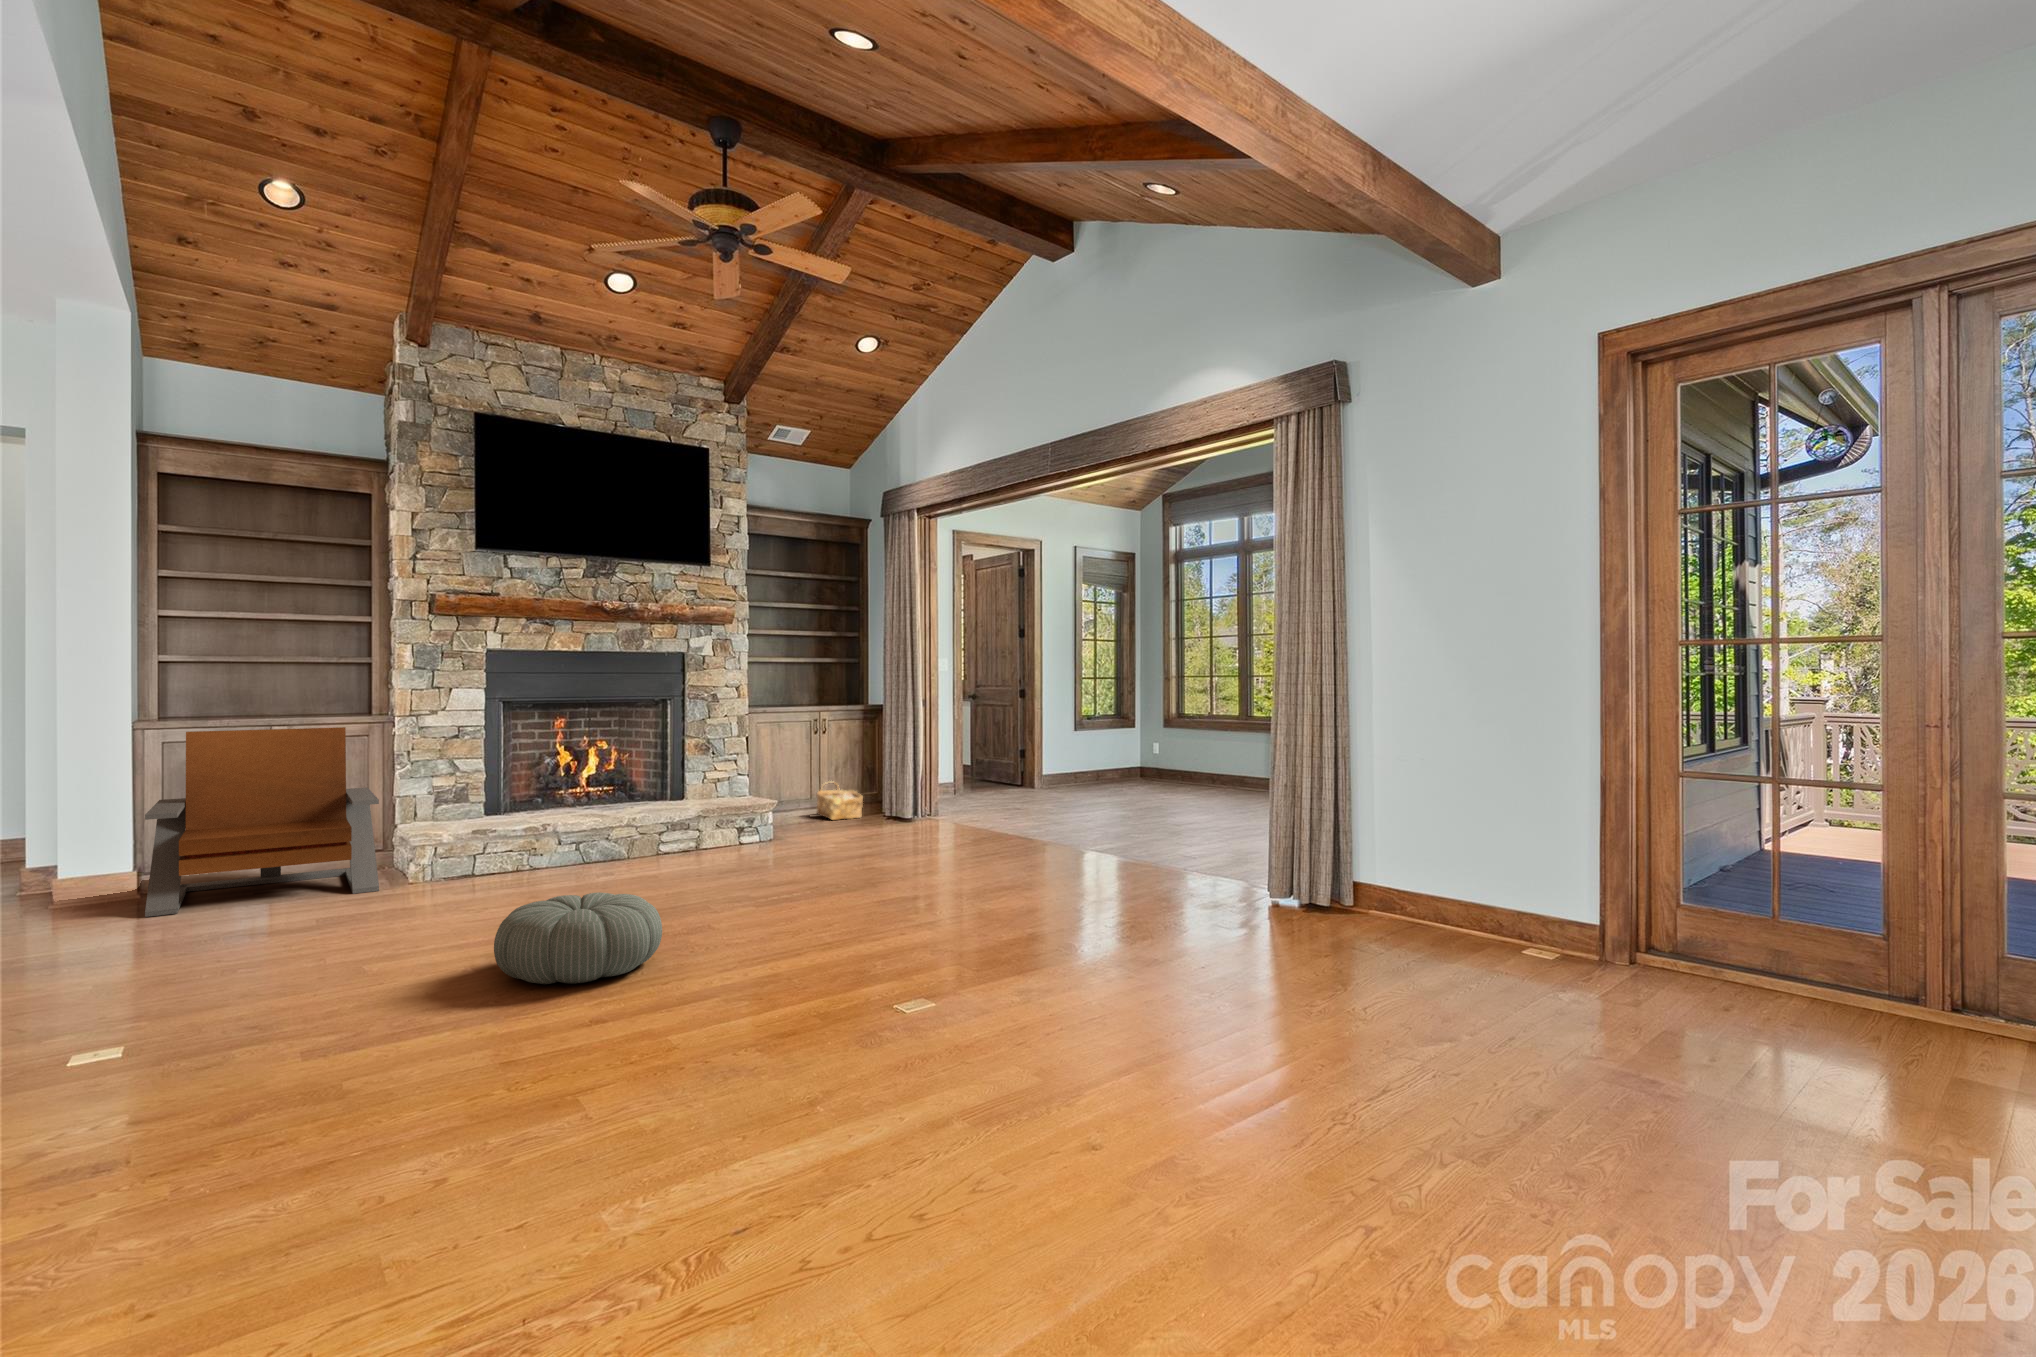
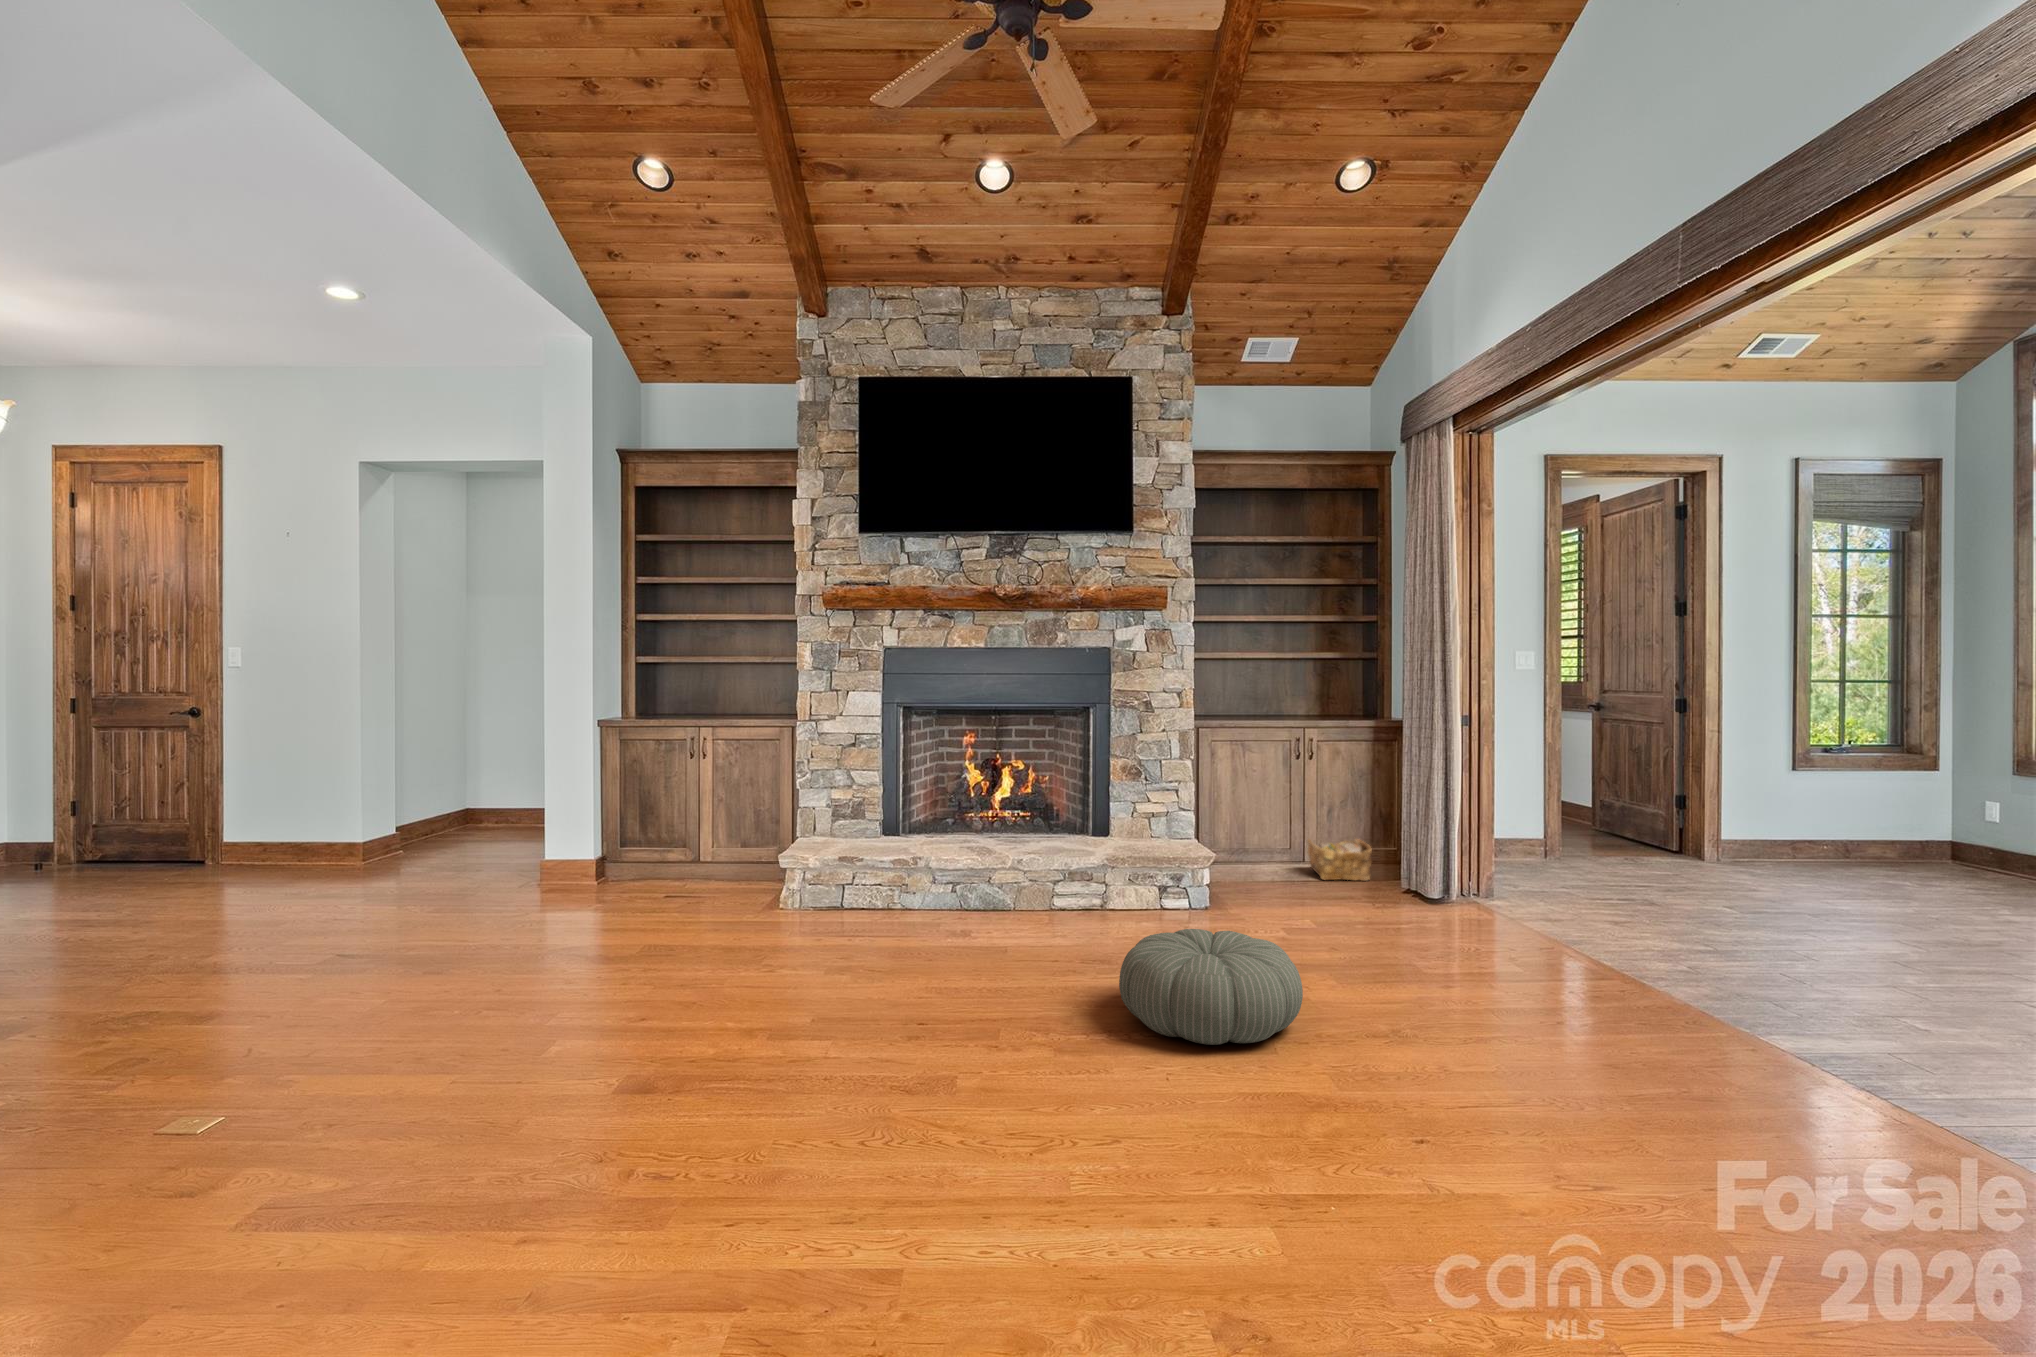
lounge chair: present [145,727,379,917] -> none [540,733,778,918]
pouf: present [494,892,662,984] -> present [1119,929,1303,1045]

